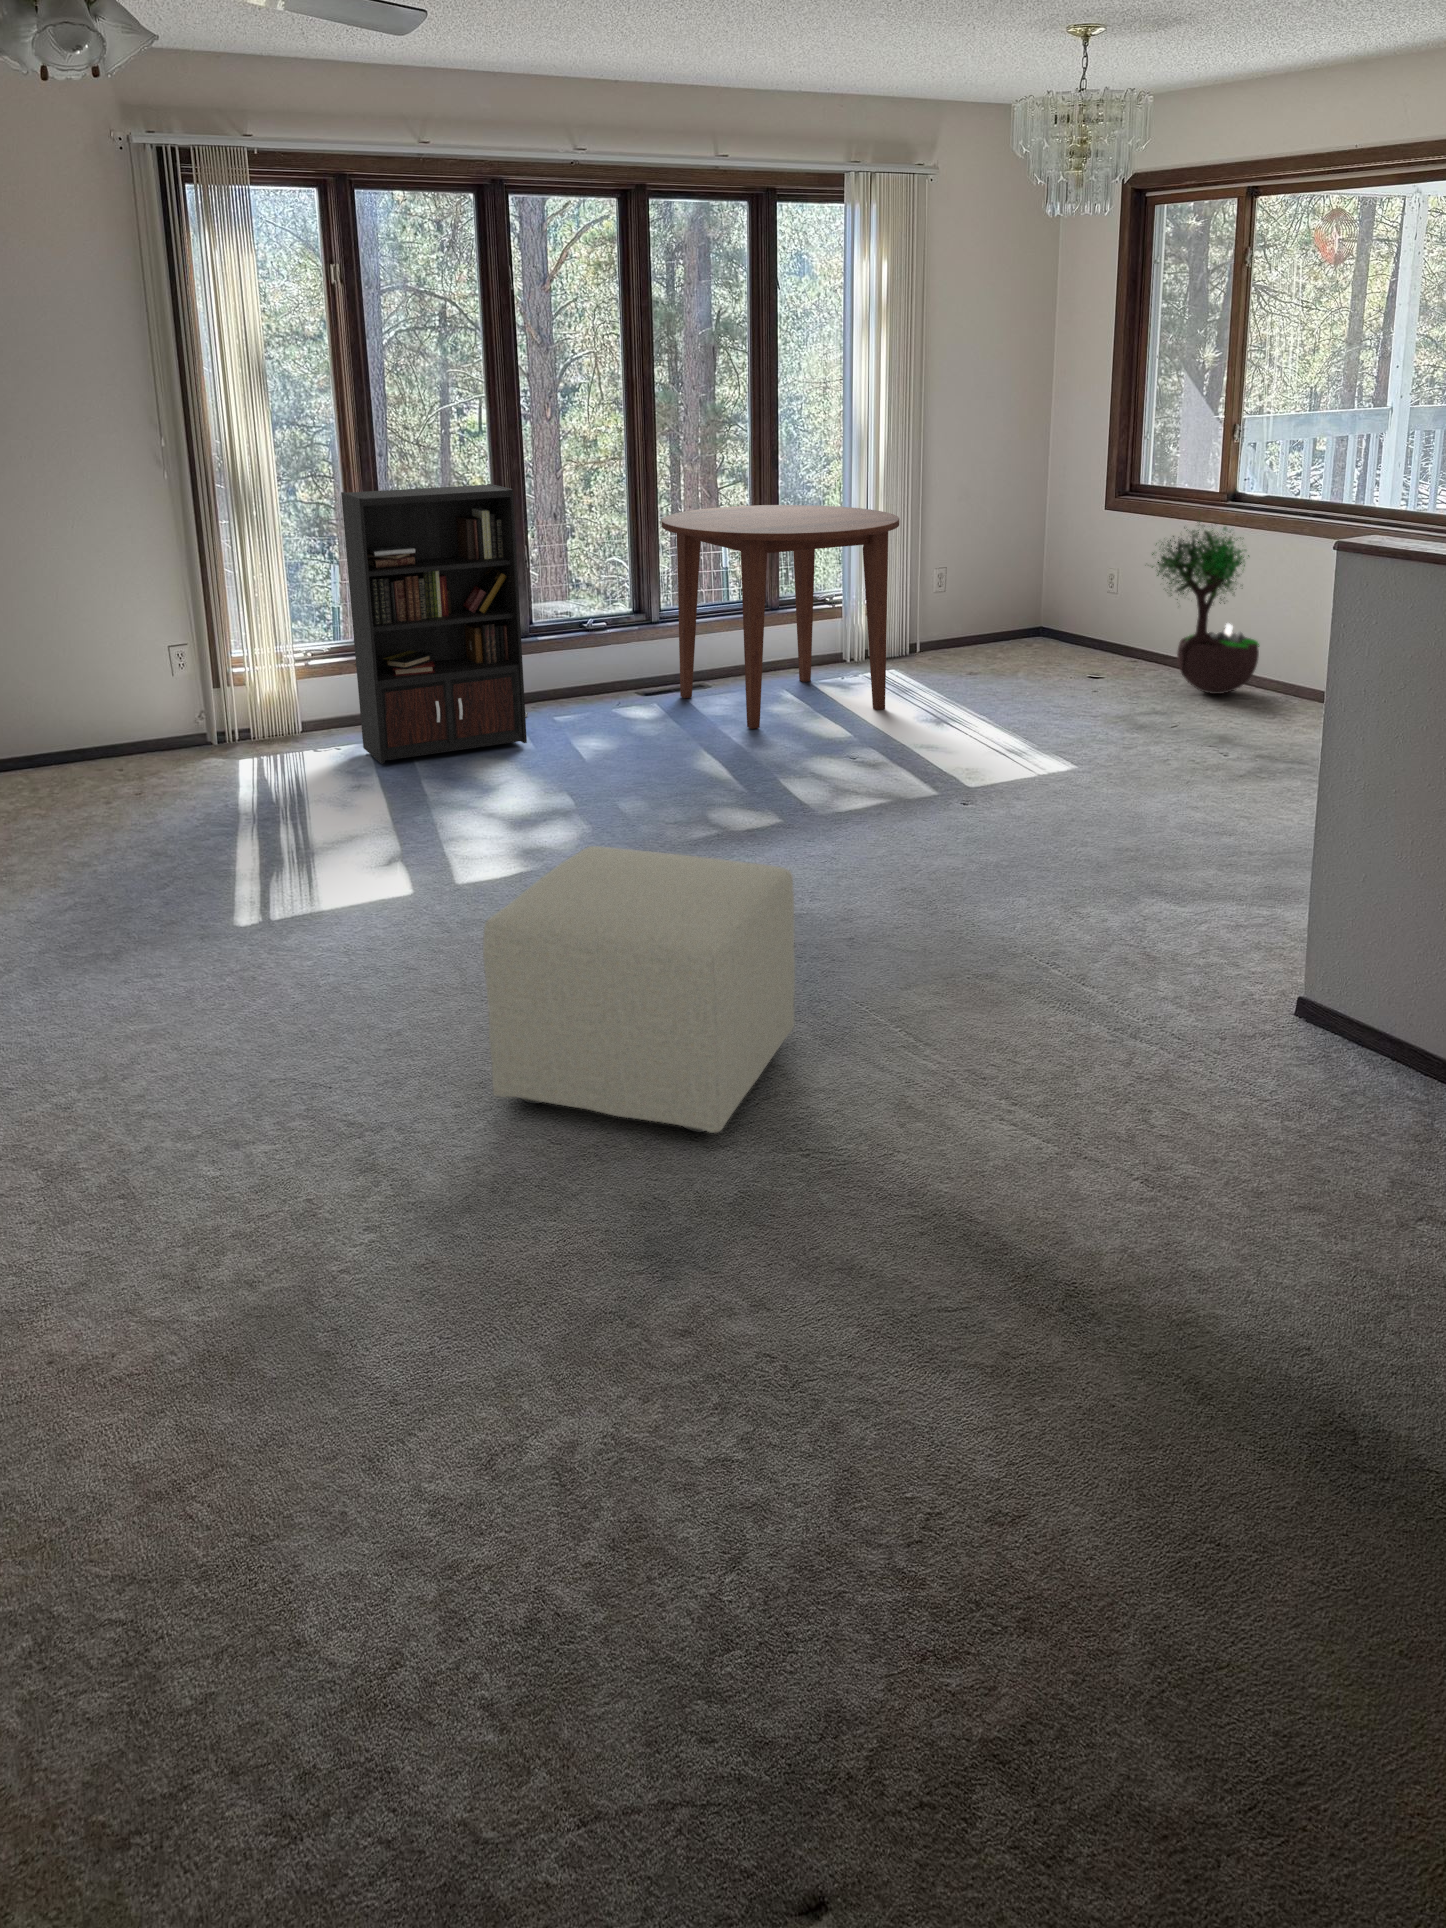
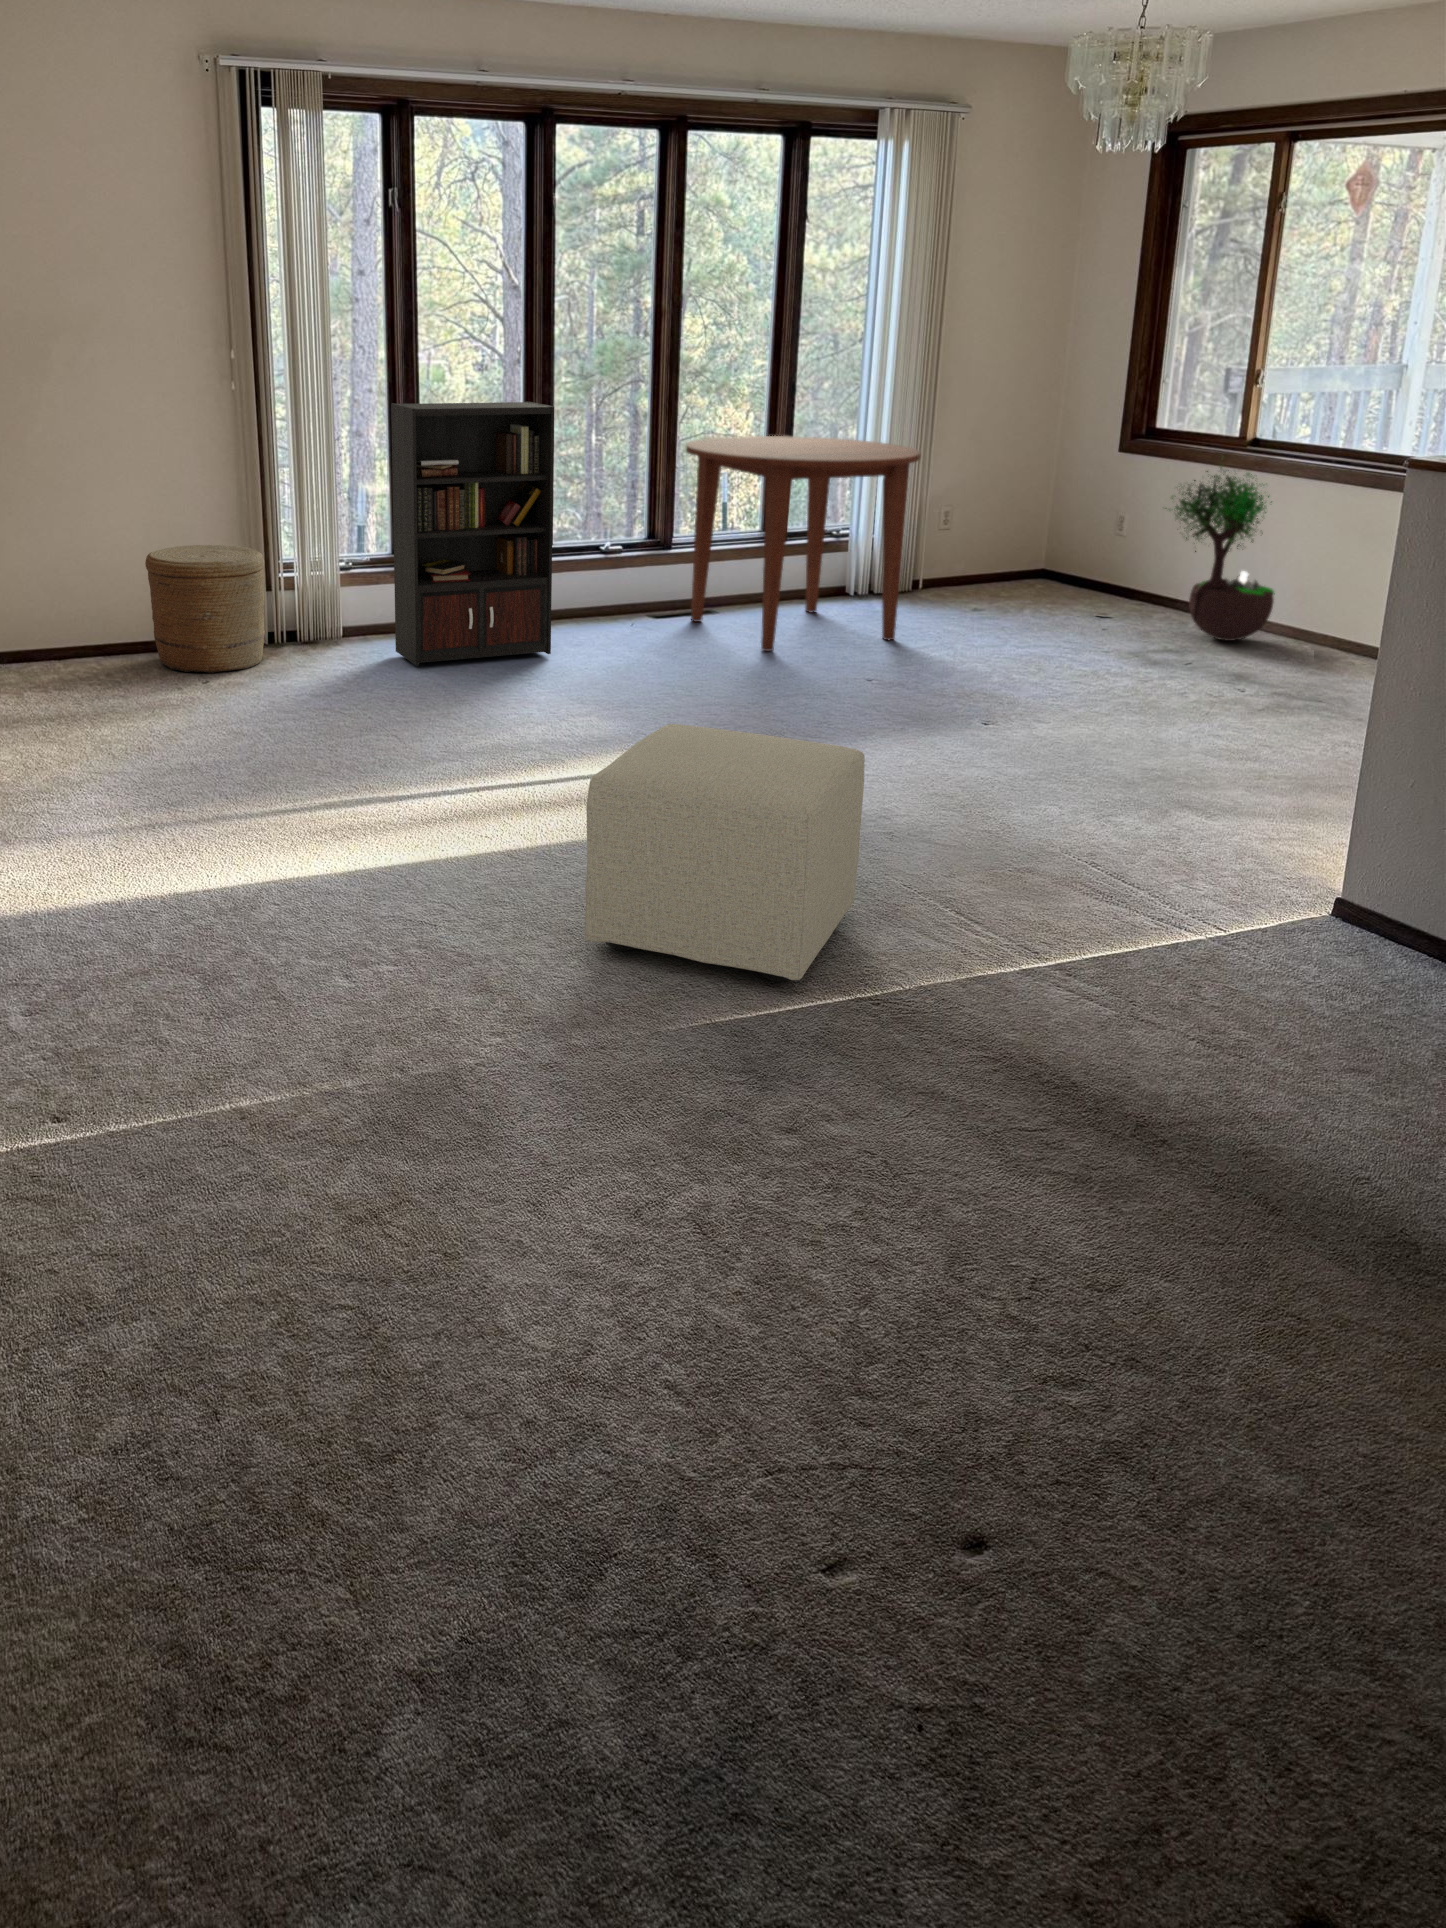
woven basket: none [84,646,222,784] -> present [145,545,265,673]

